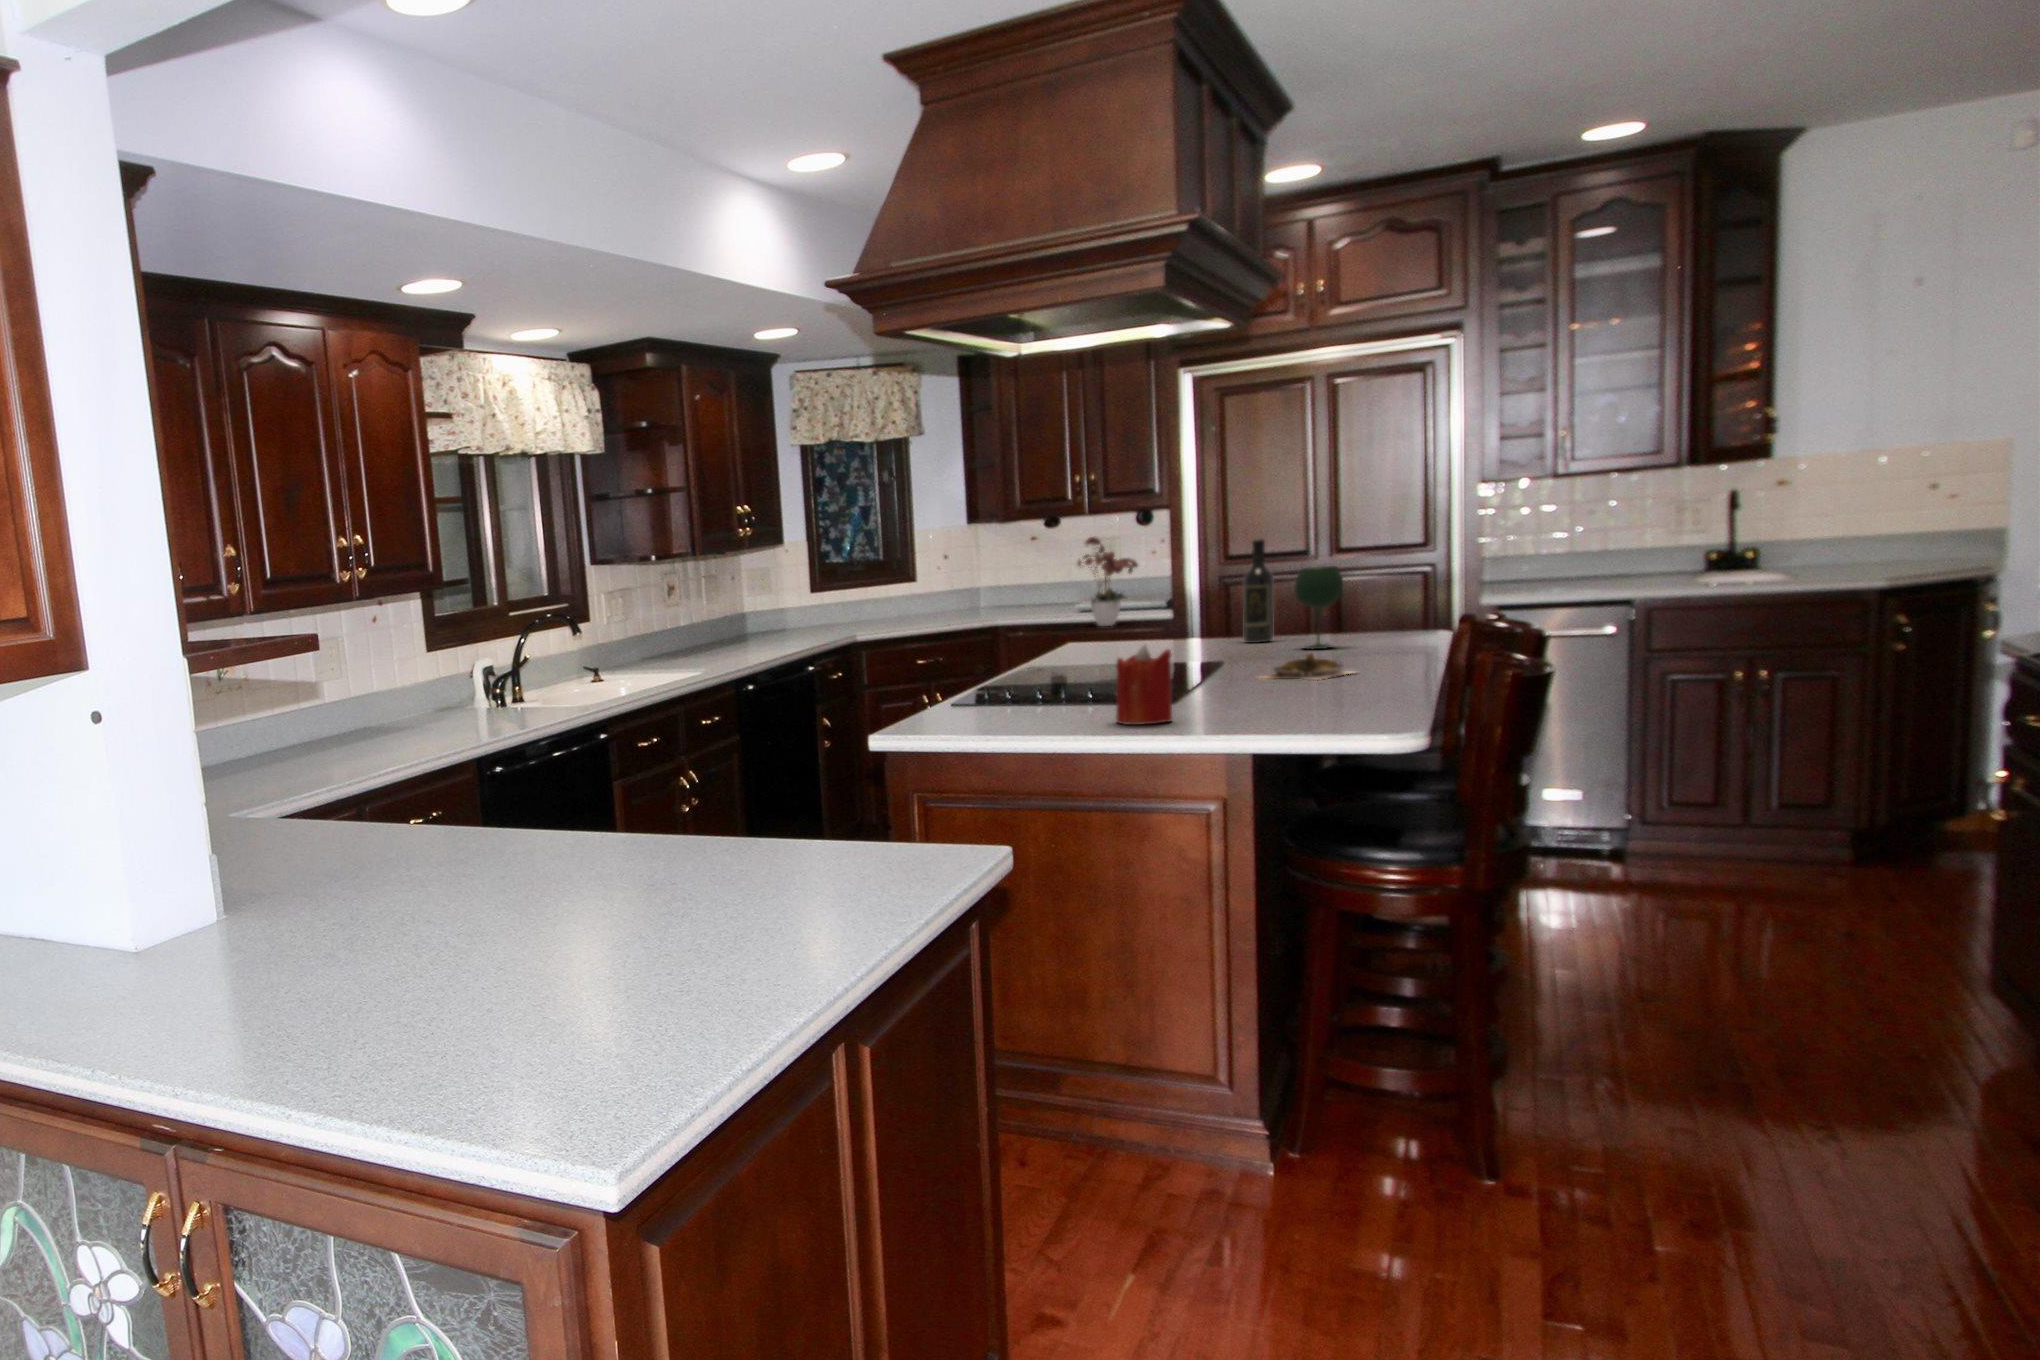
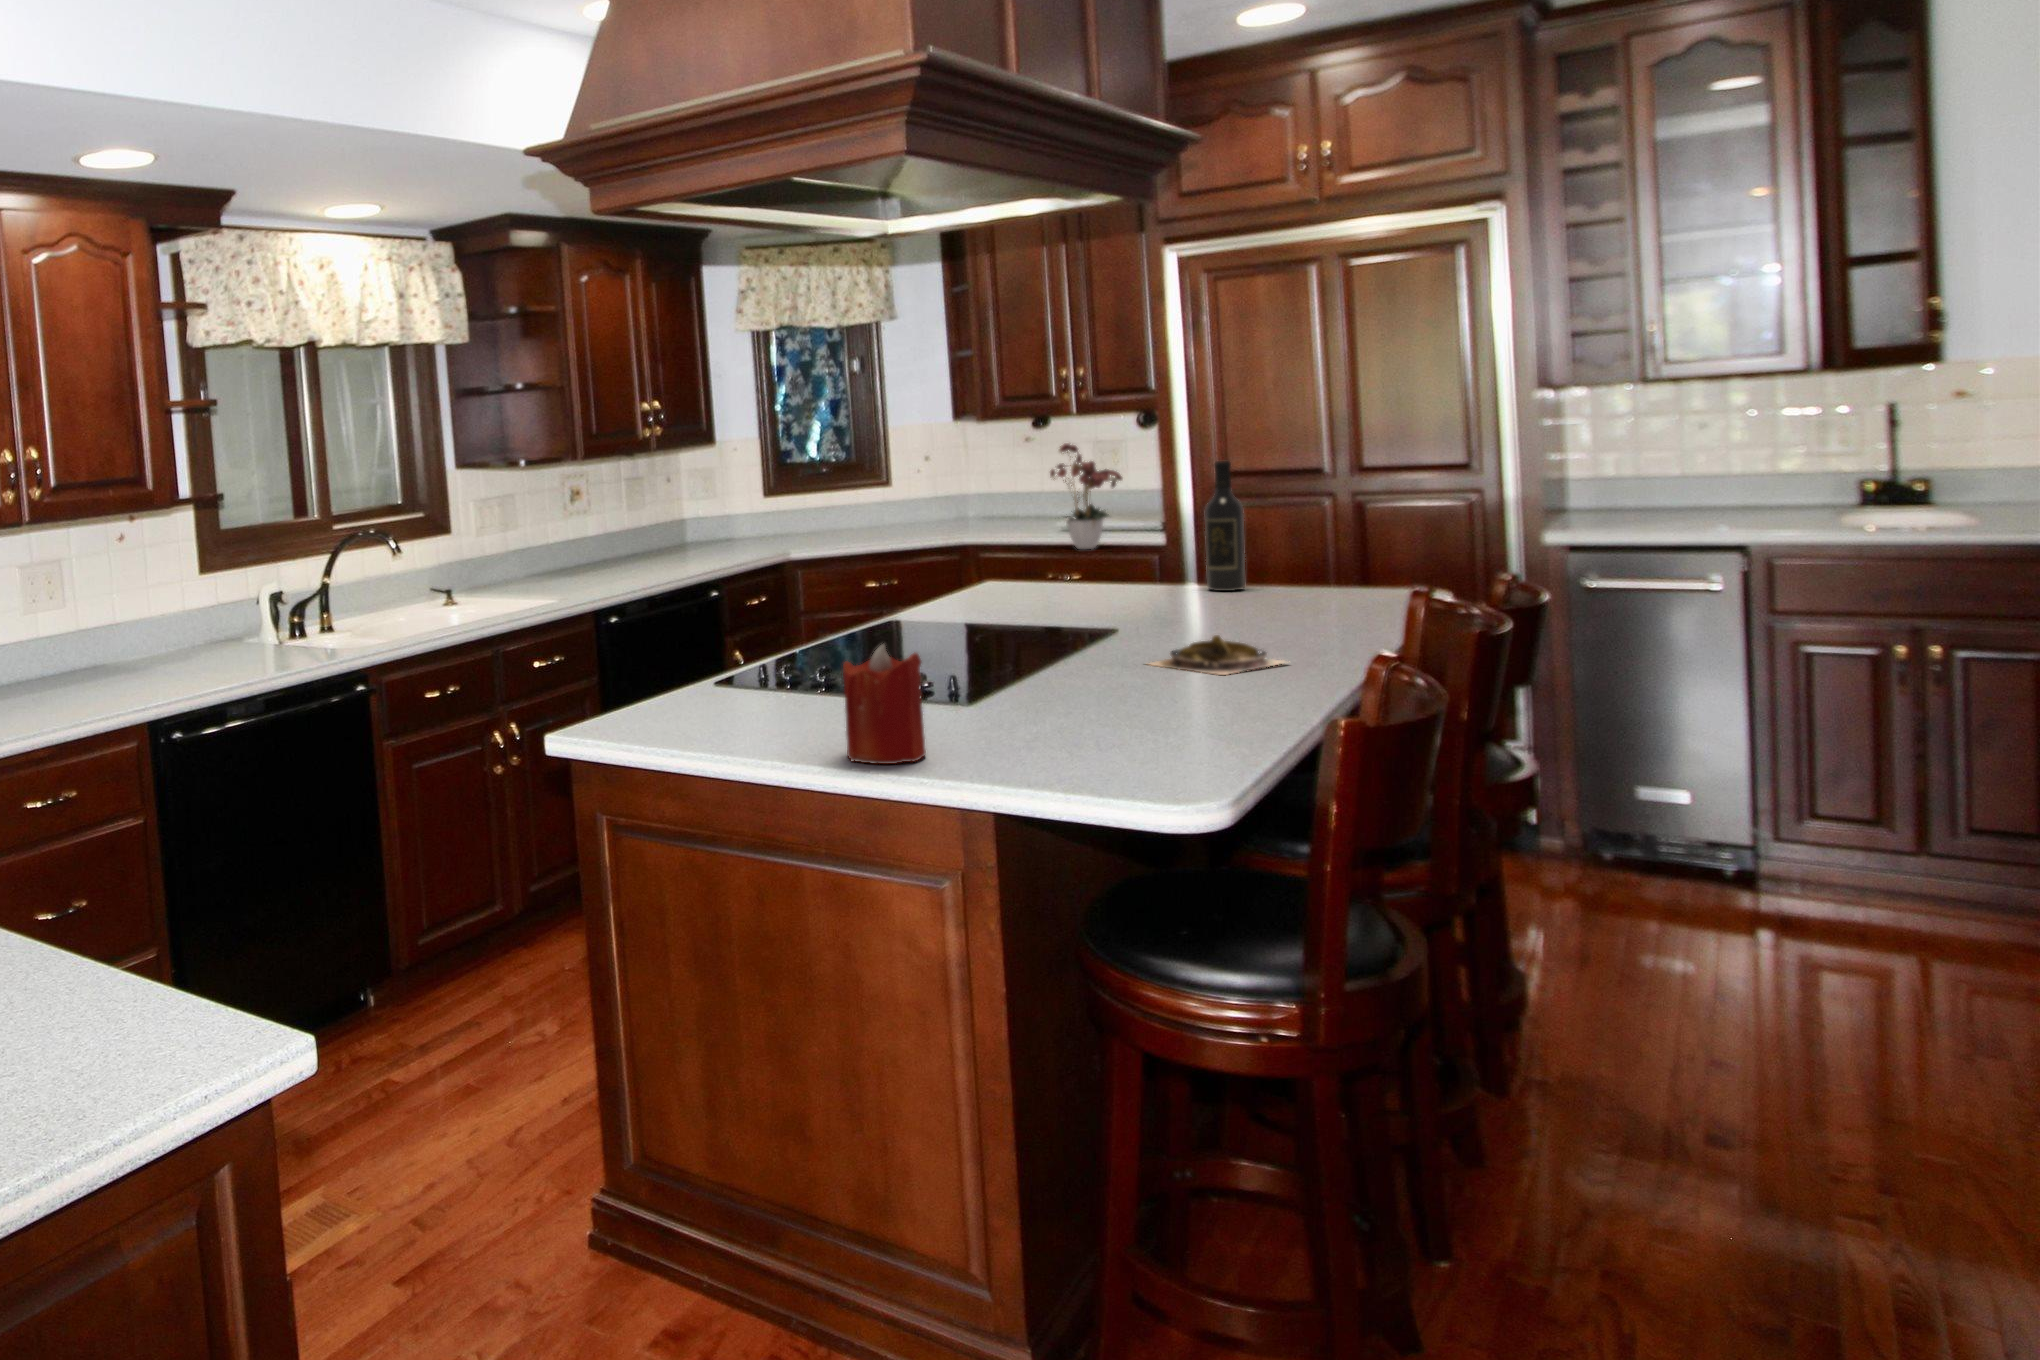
wine glass: present [1294,566,1343,649] -> none [1252,501,1317,609]

